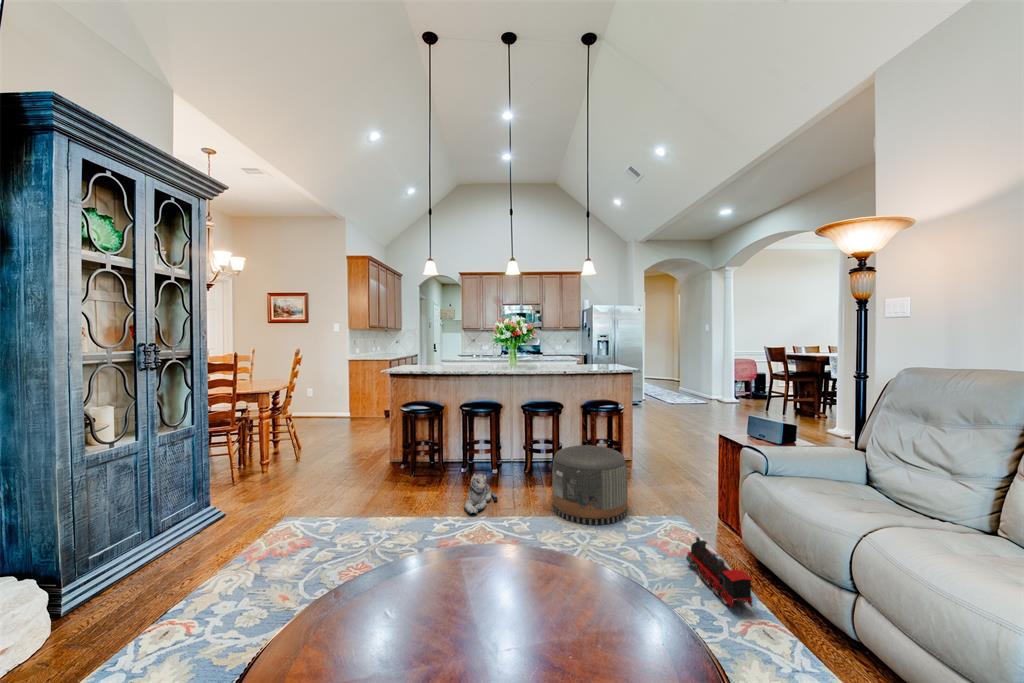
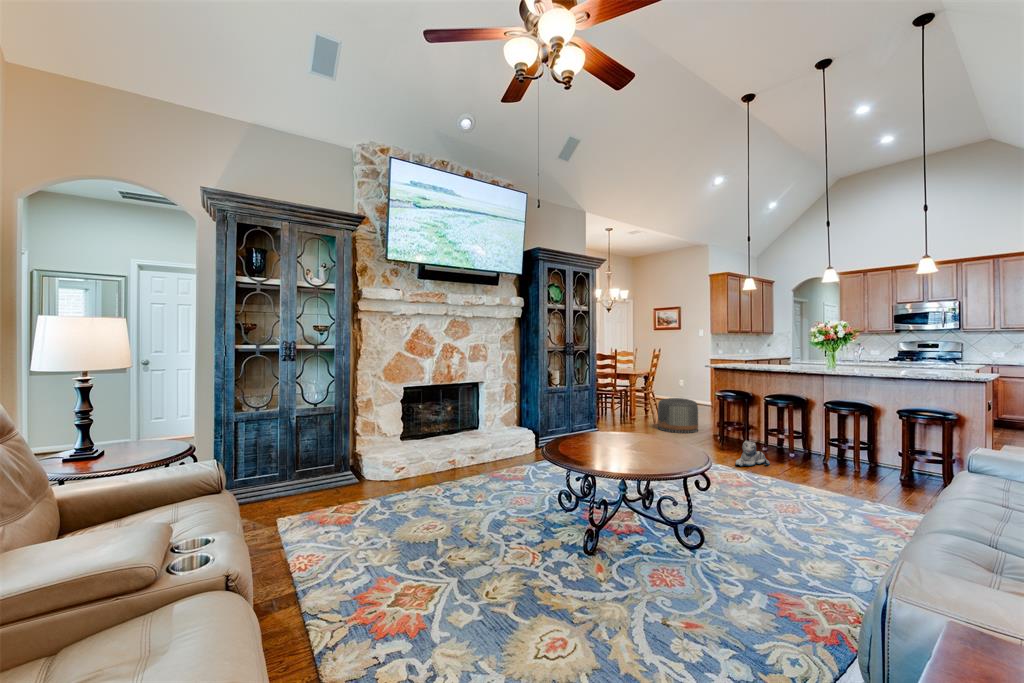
pouf: present [552,445,628,525] -> present [658,398,698,433]
toy train: present [686,537,753,607] -> none [862,503,897,545]

